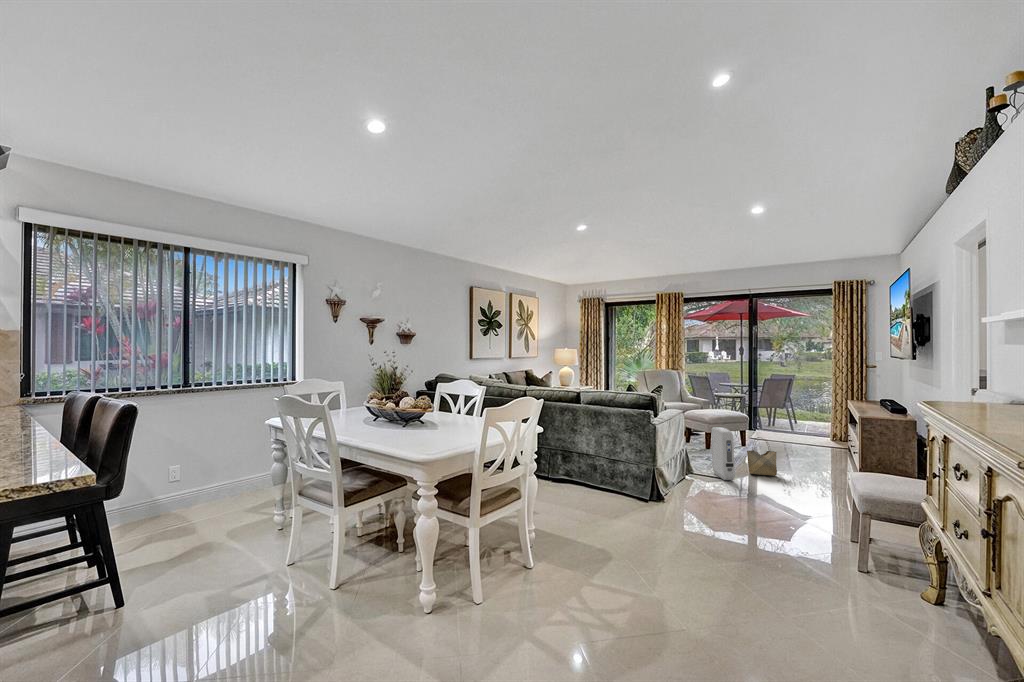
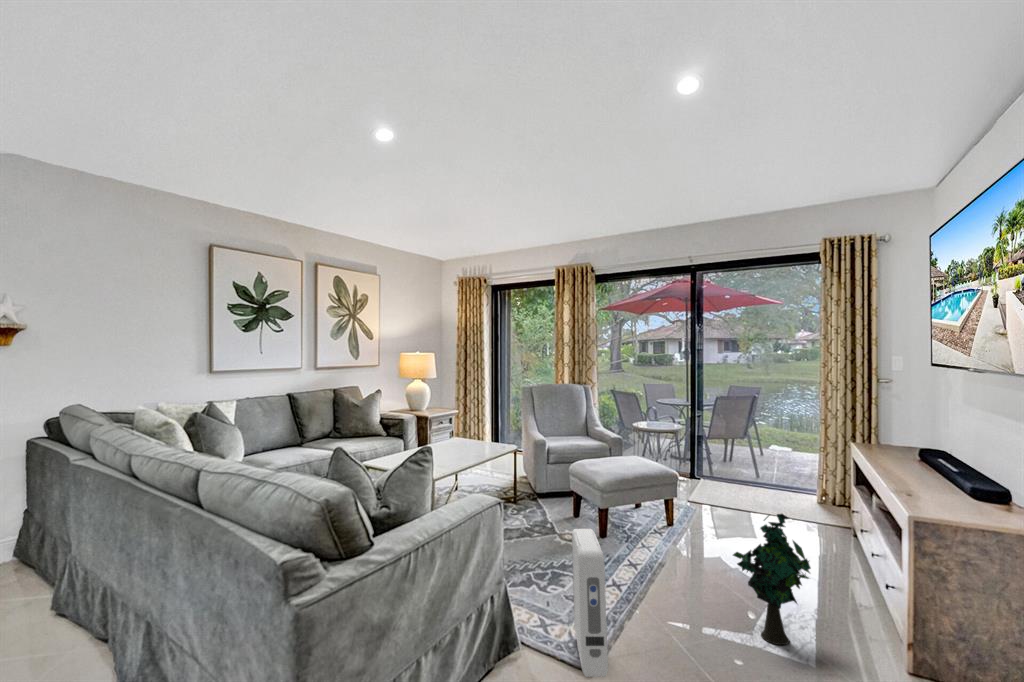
decorative plant: none [784,422,820,476] -> present [733,514,811,645]
woven basket: present [747,437,777,476] -> none [649,547,715,647]

